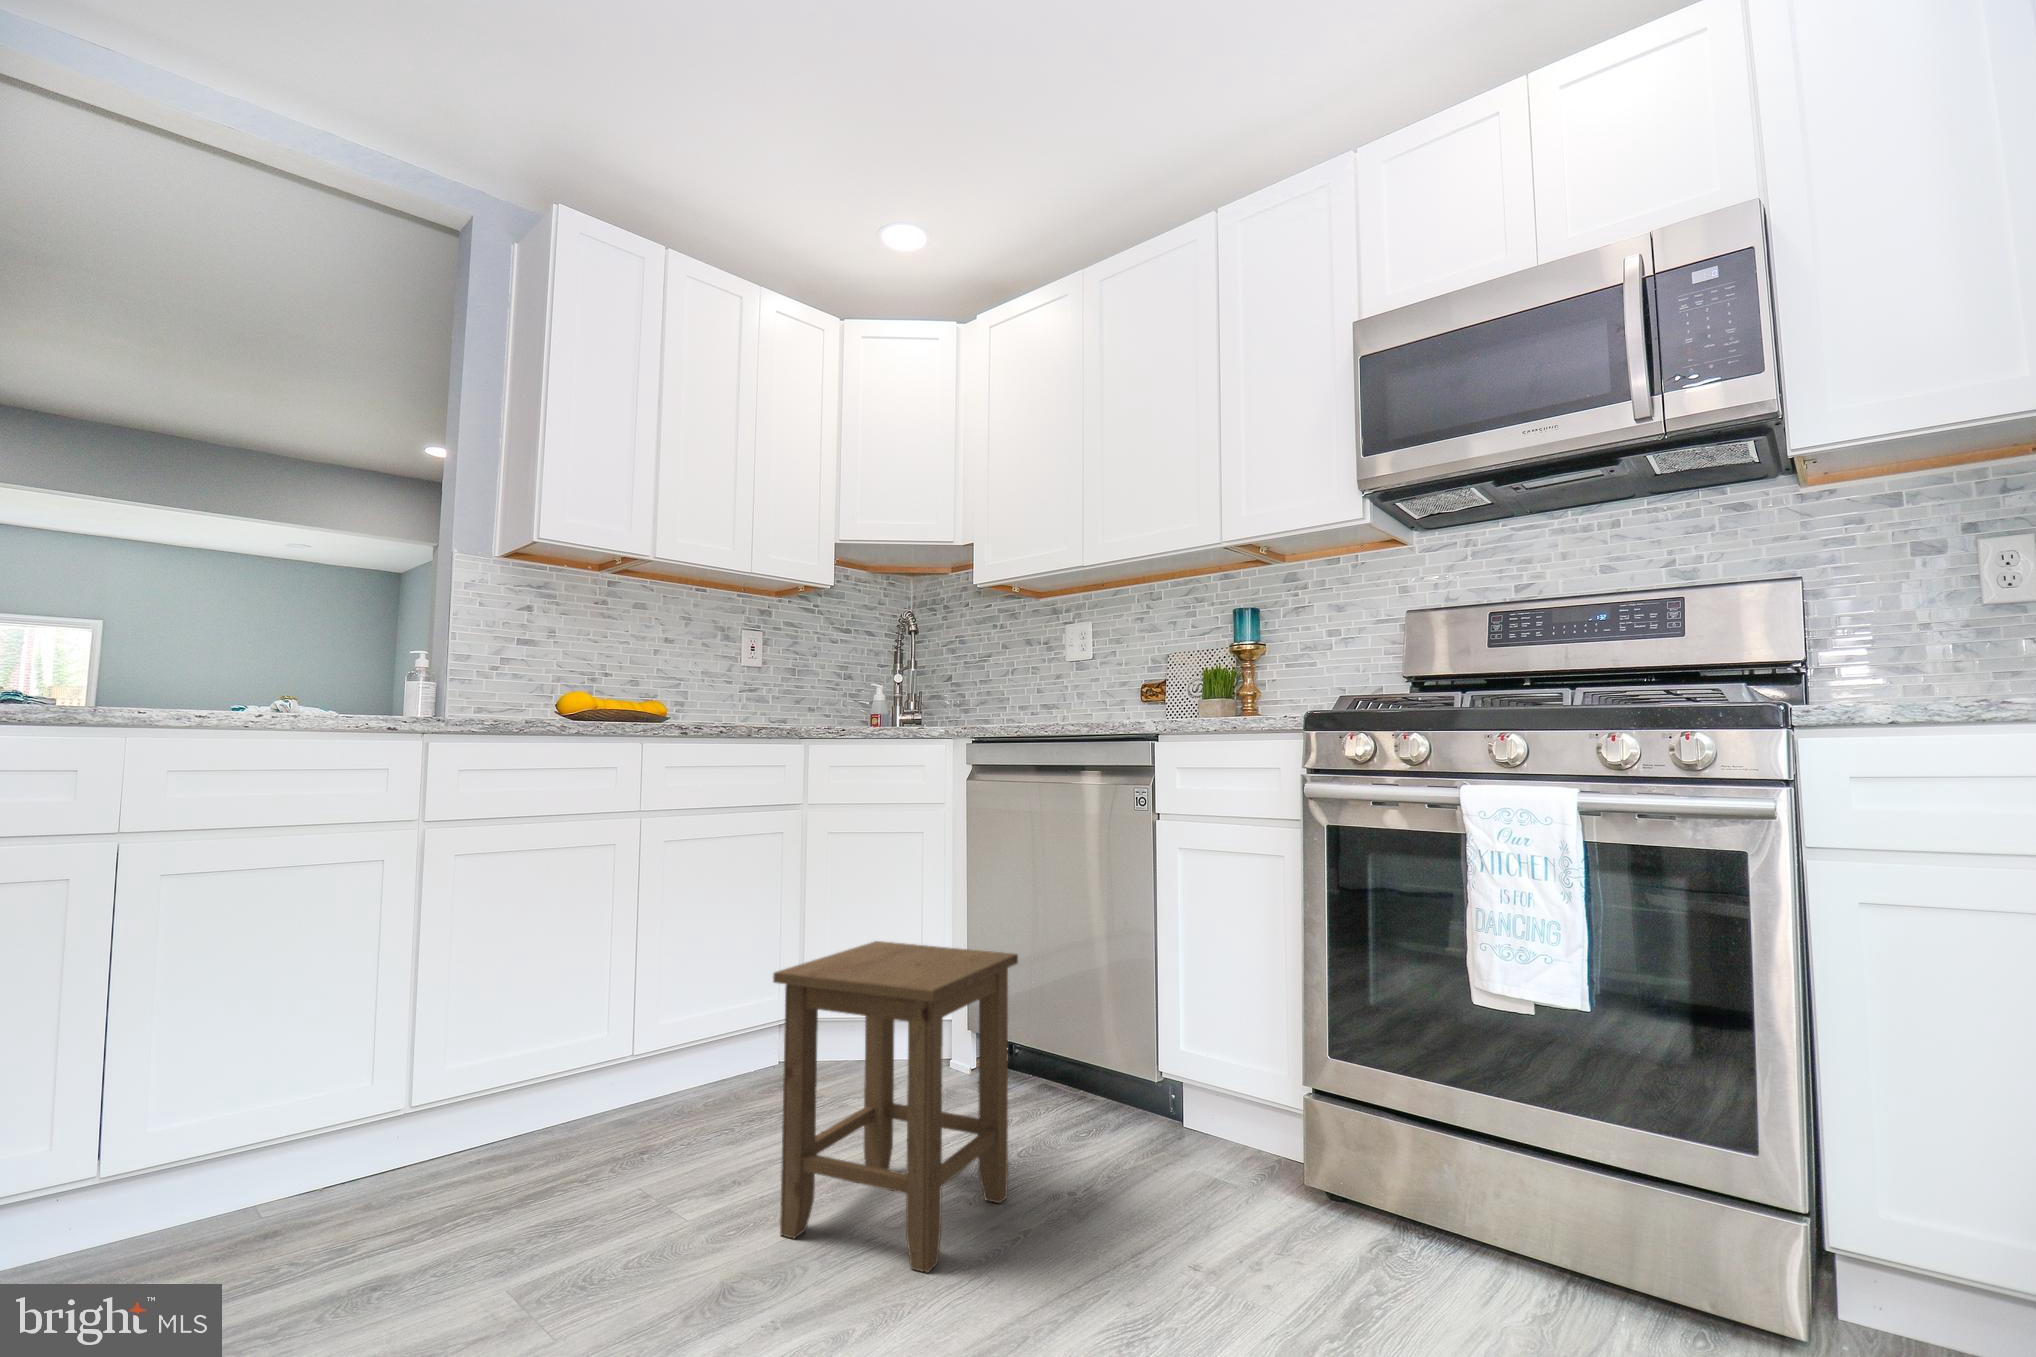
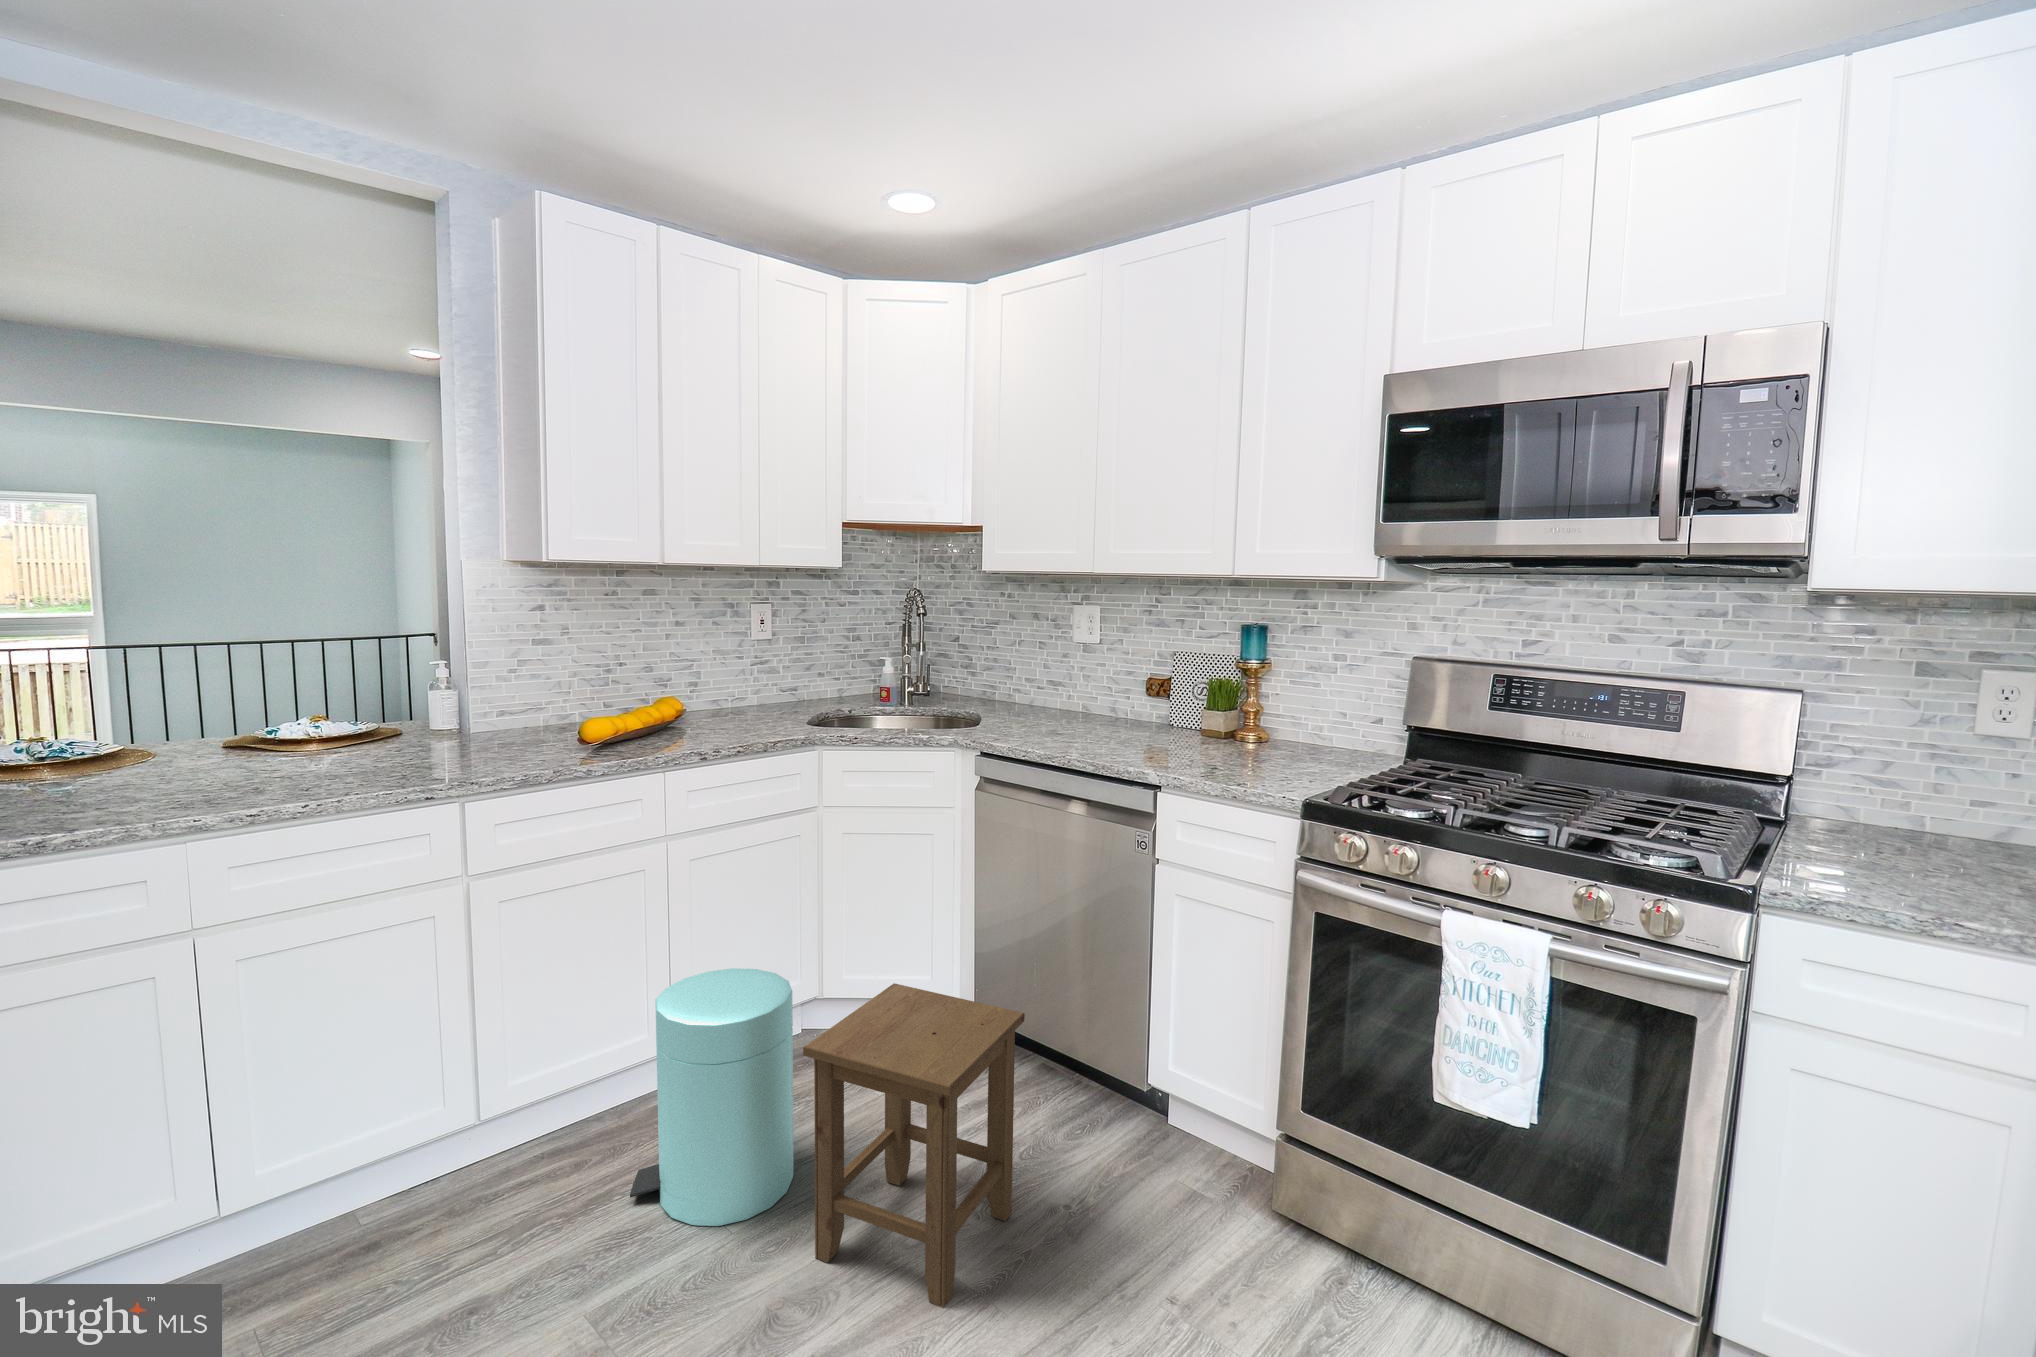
trash can: none [572,937,765,1211] -> present [630,968,794,1226]

